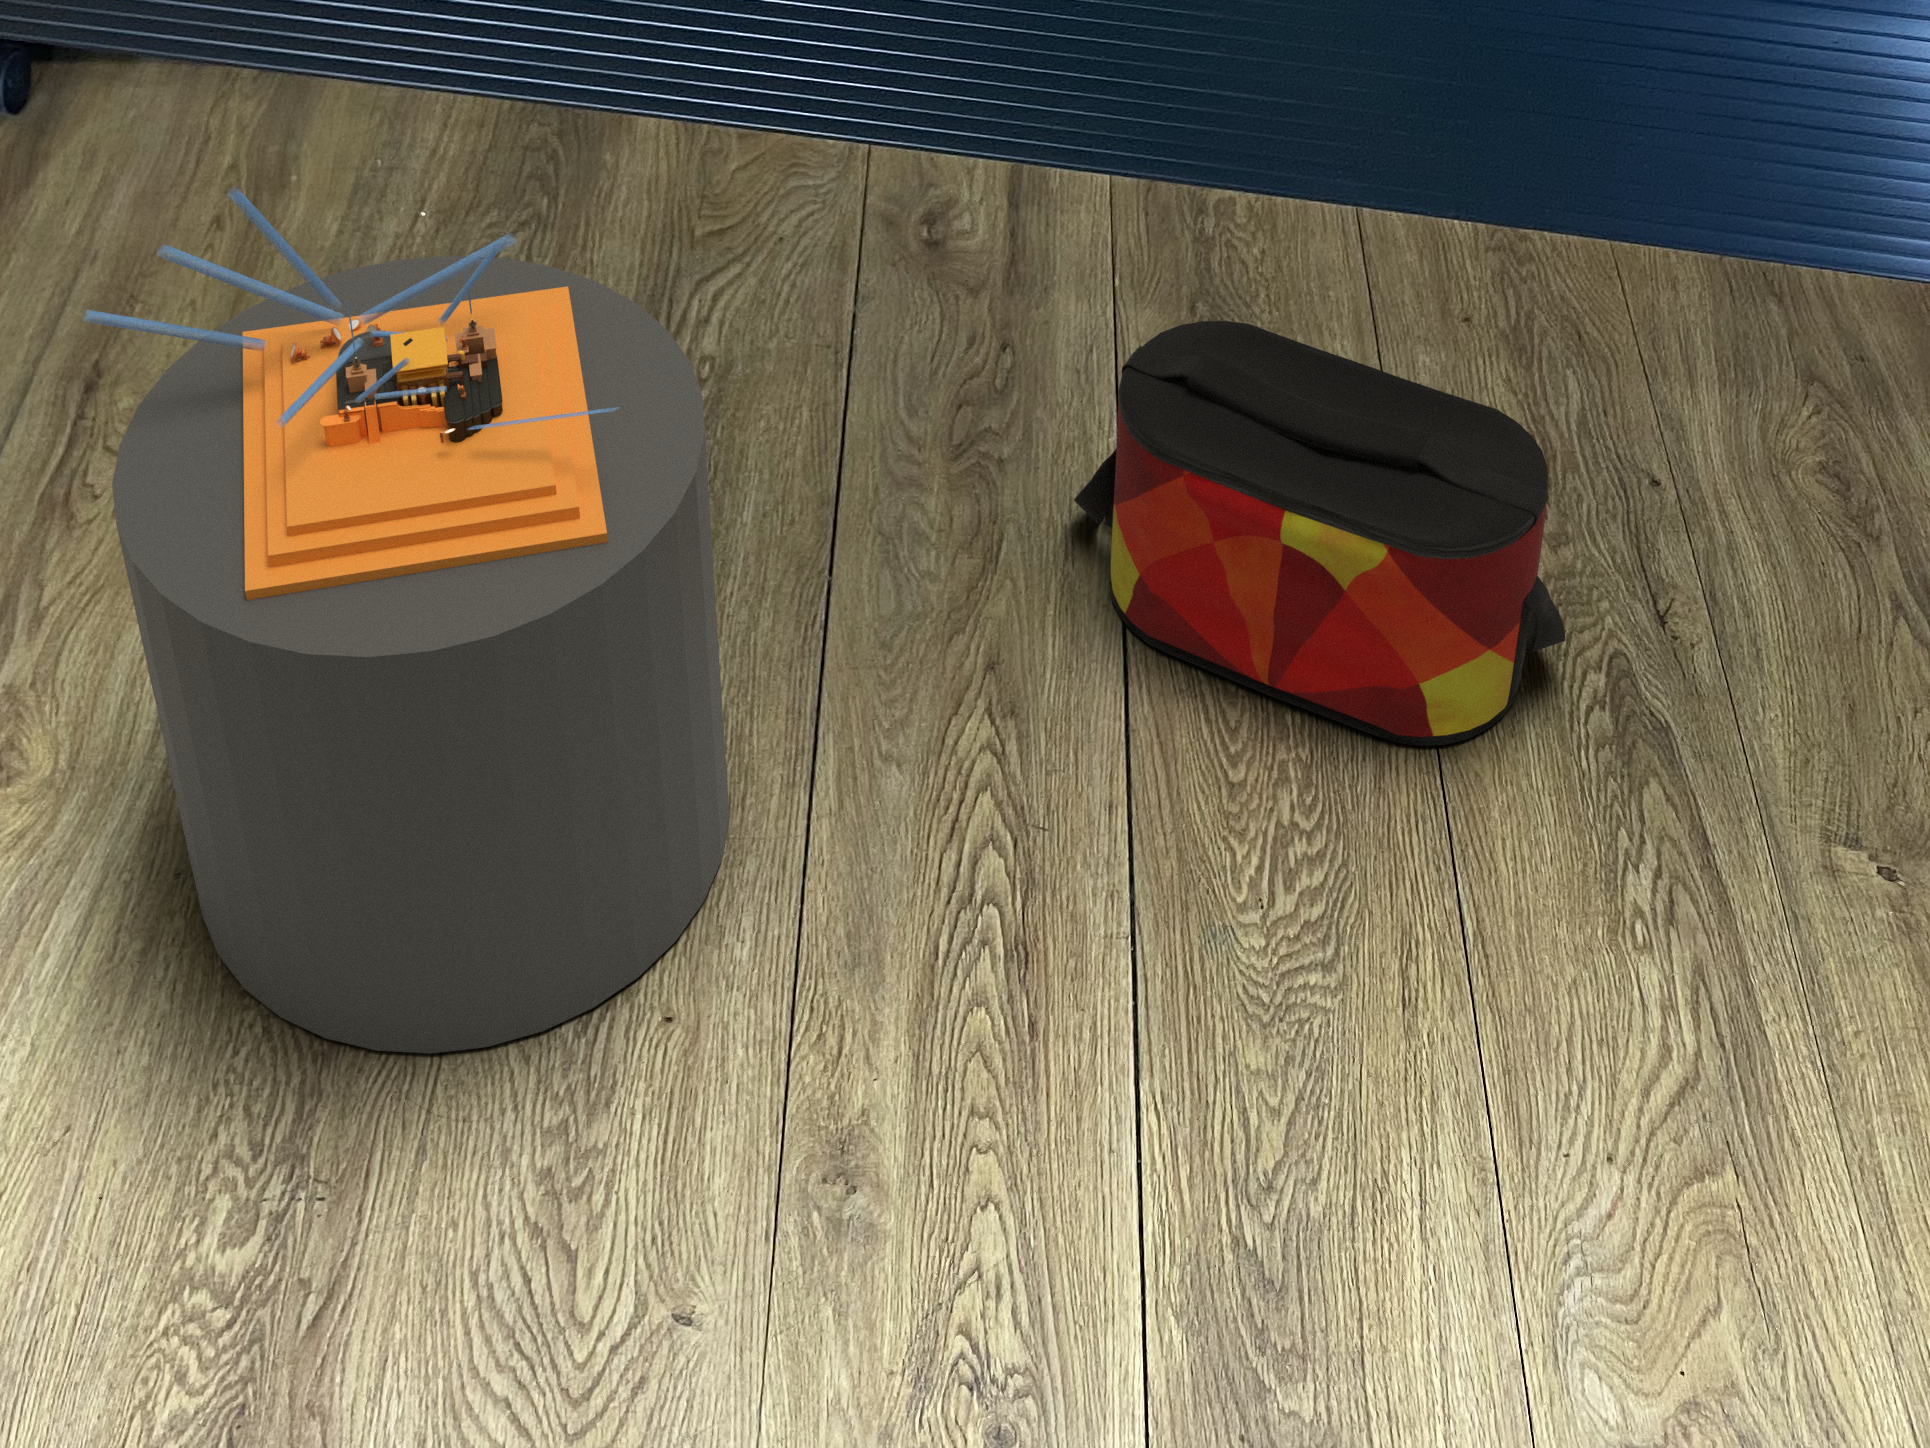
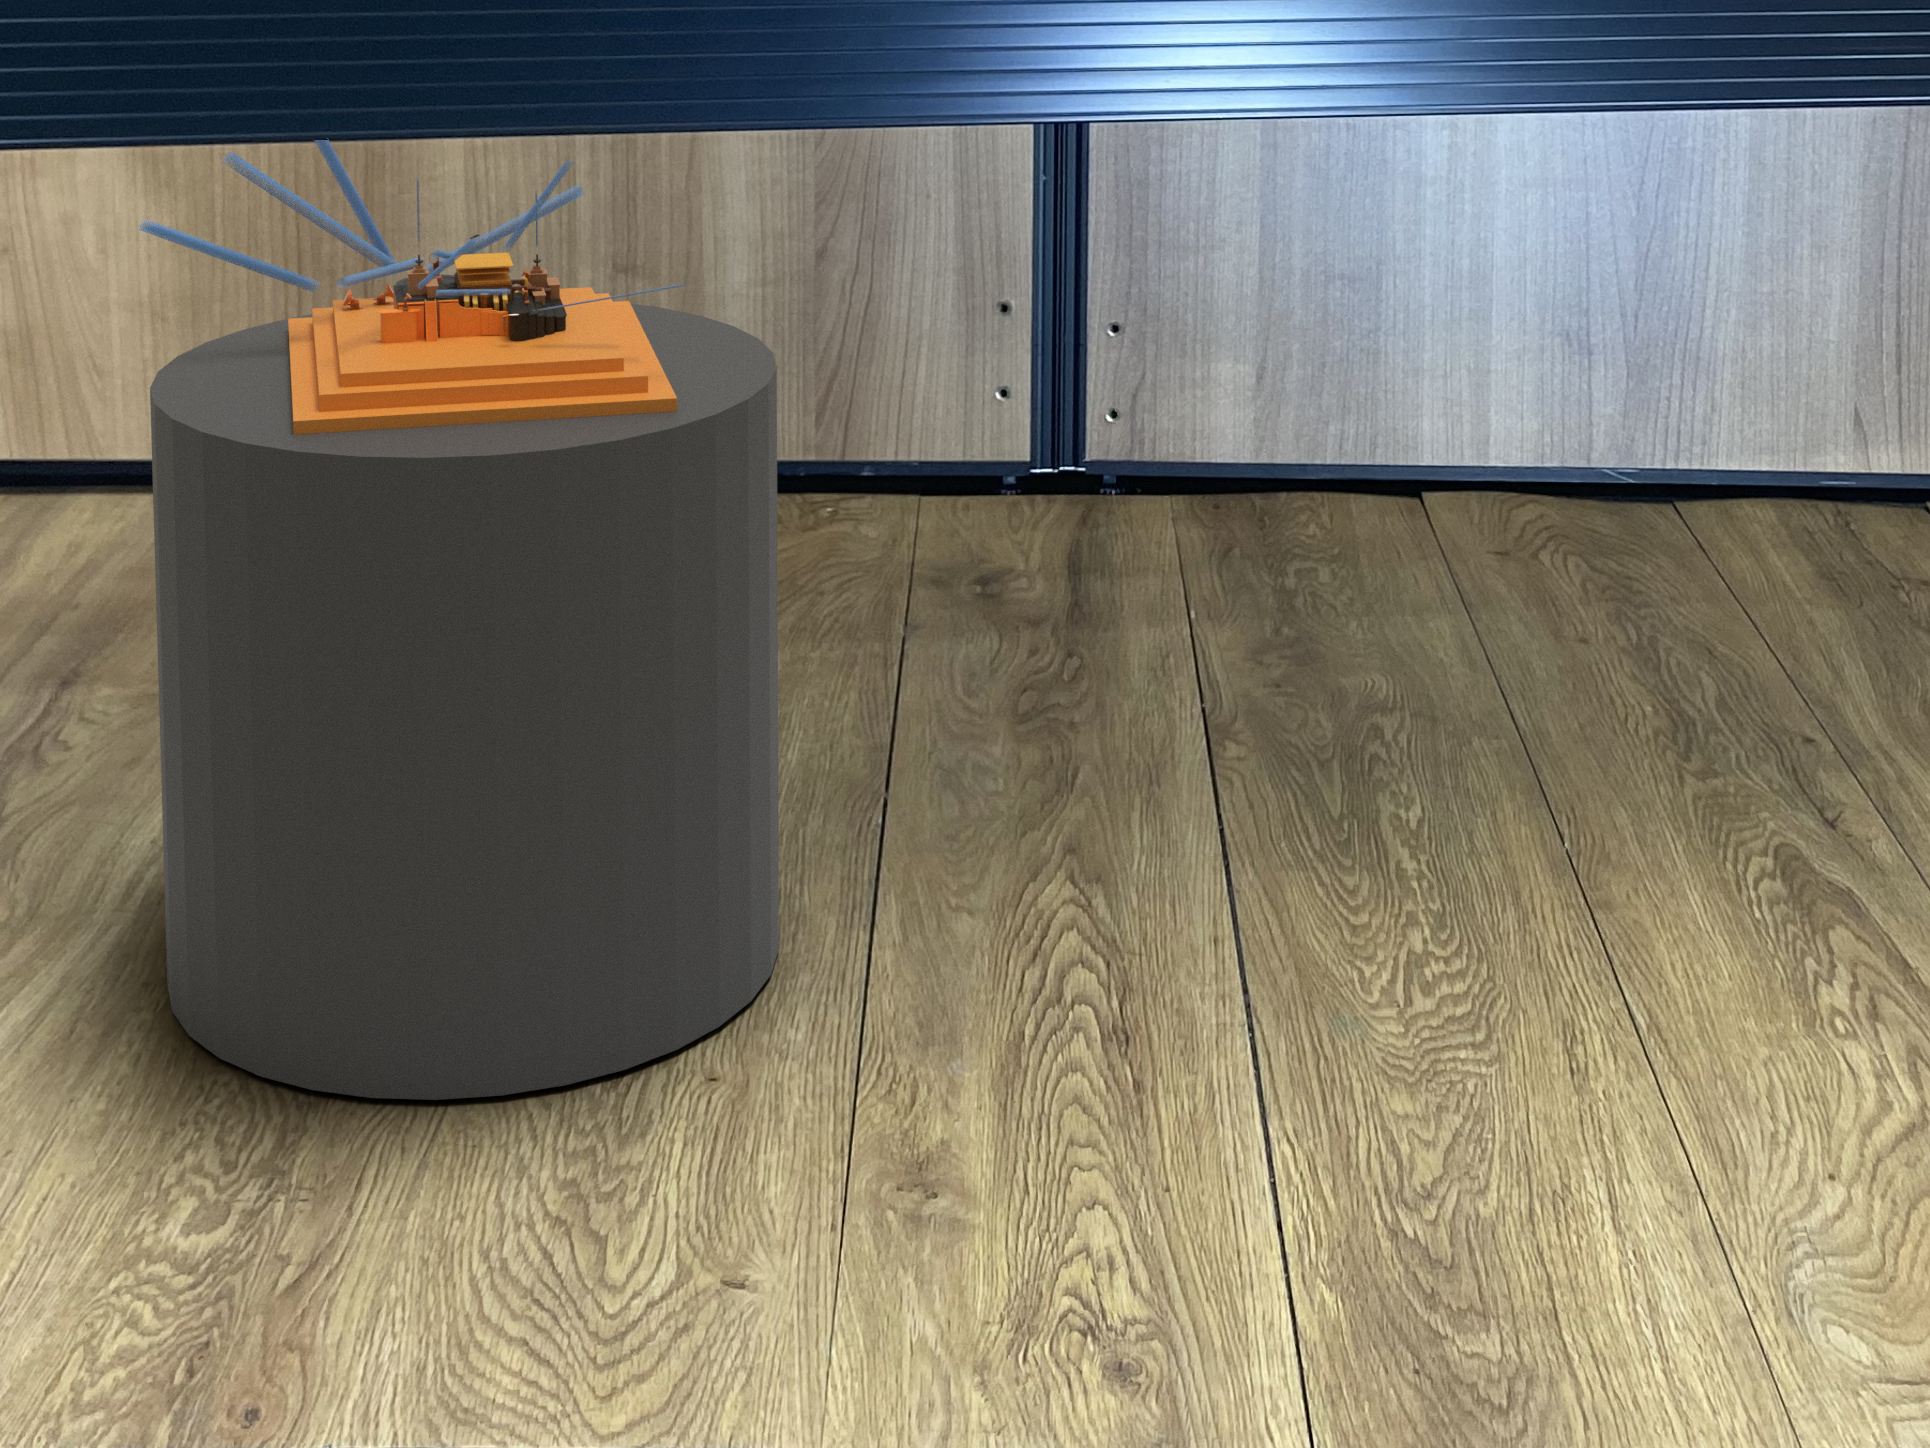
bag: present [1074,321,1565,746] -> none [1159,484,1724,901]

